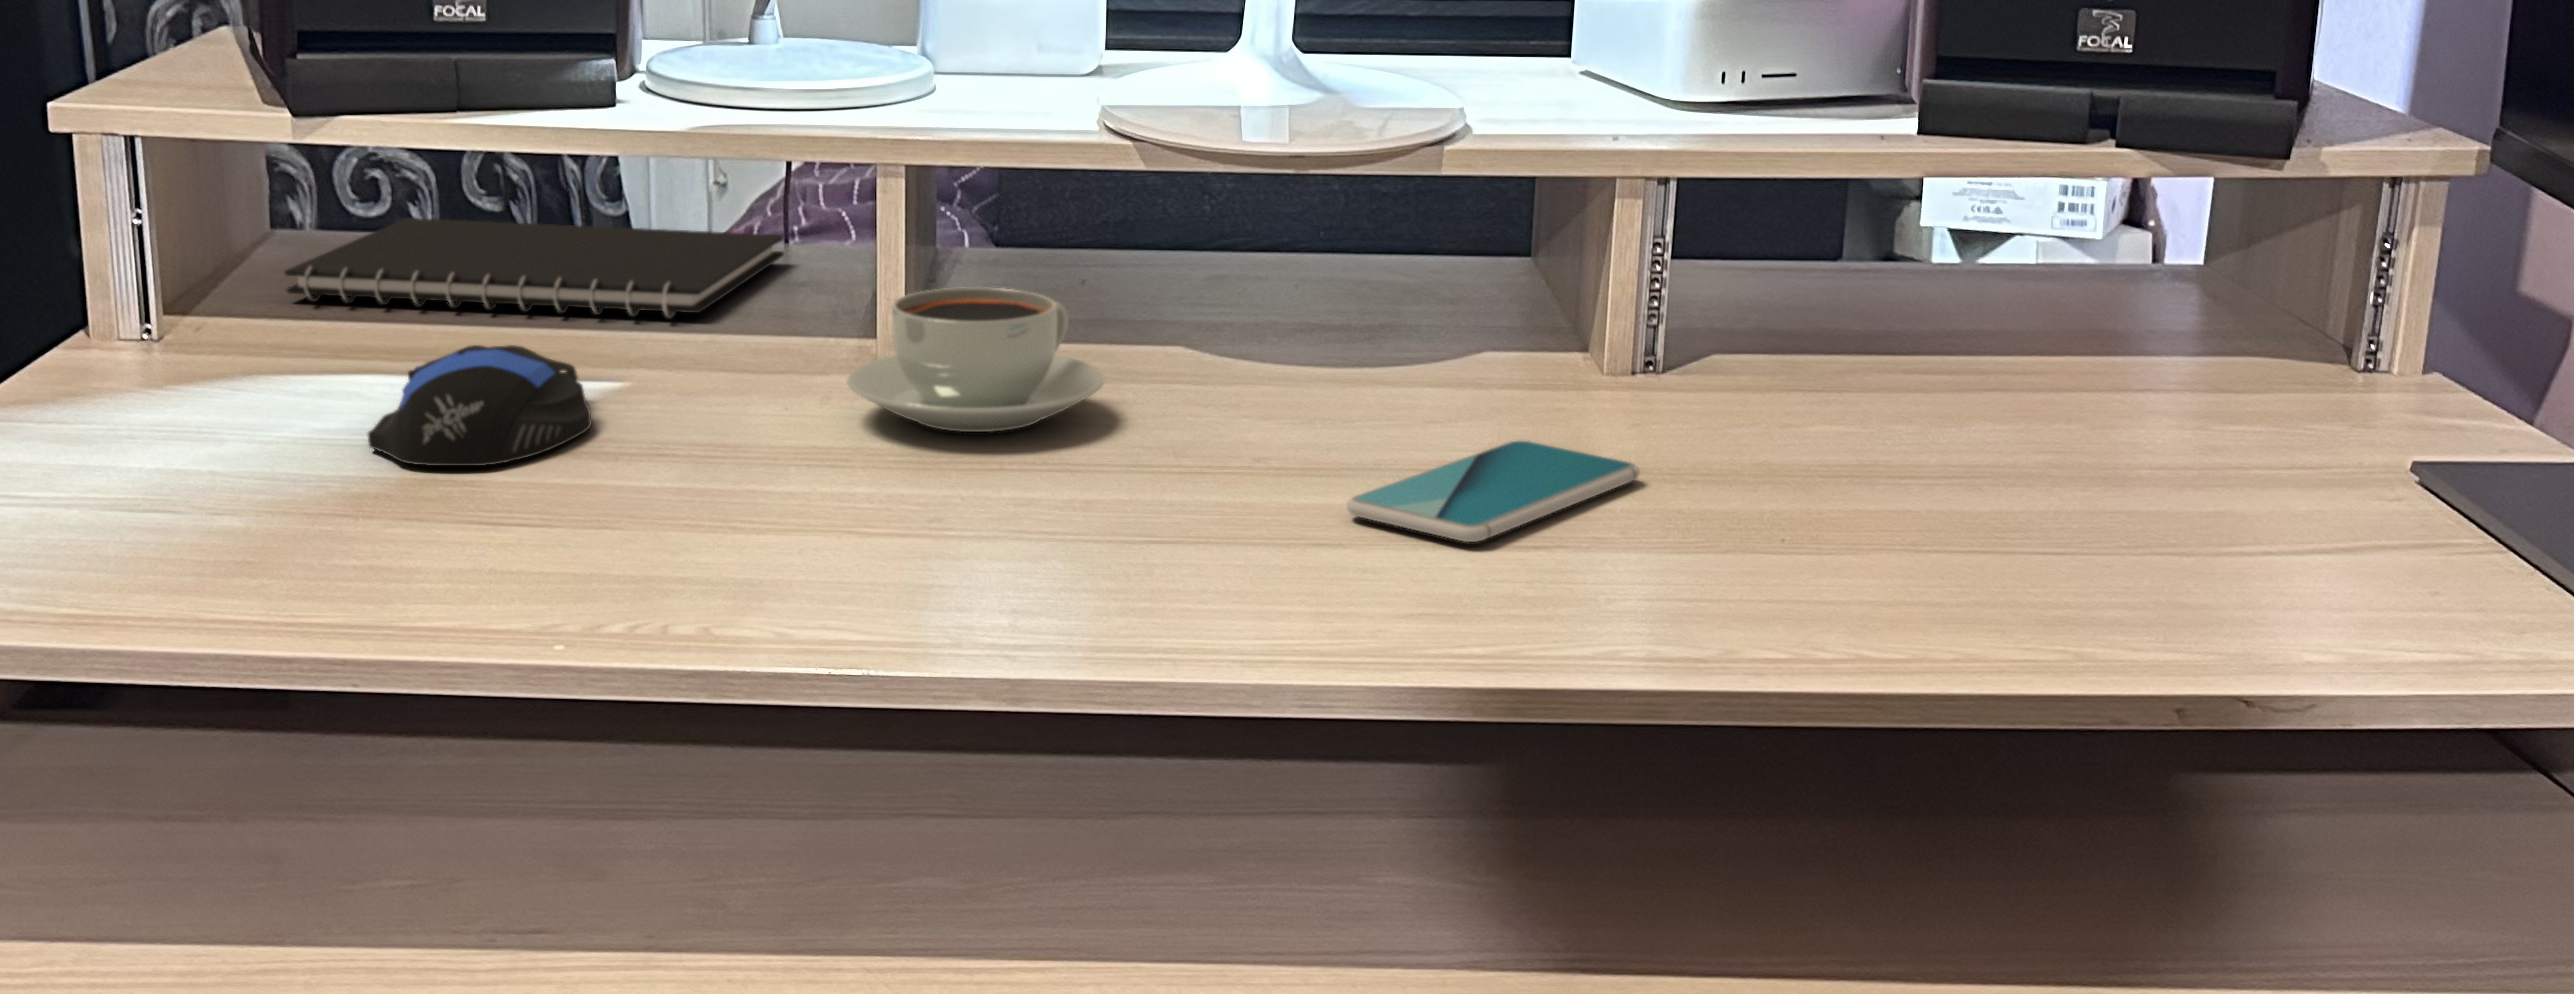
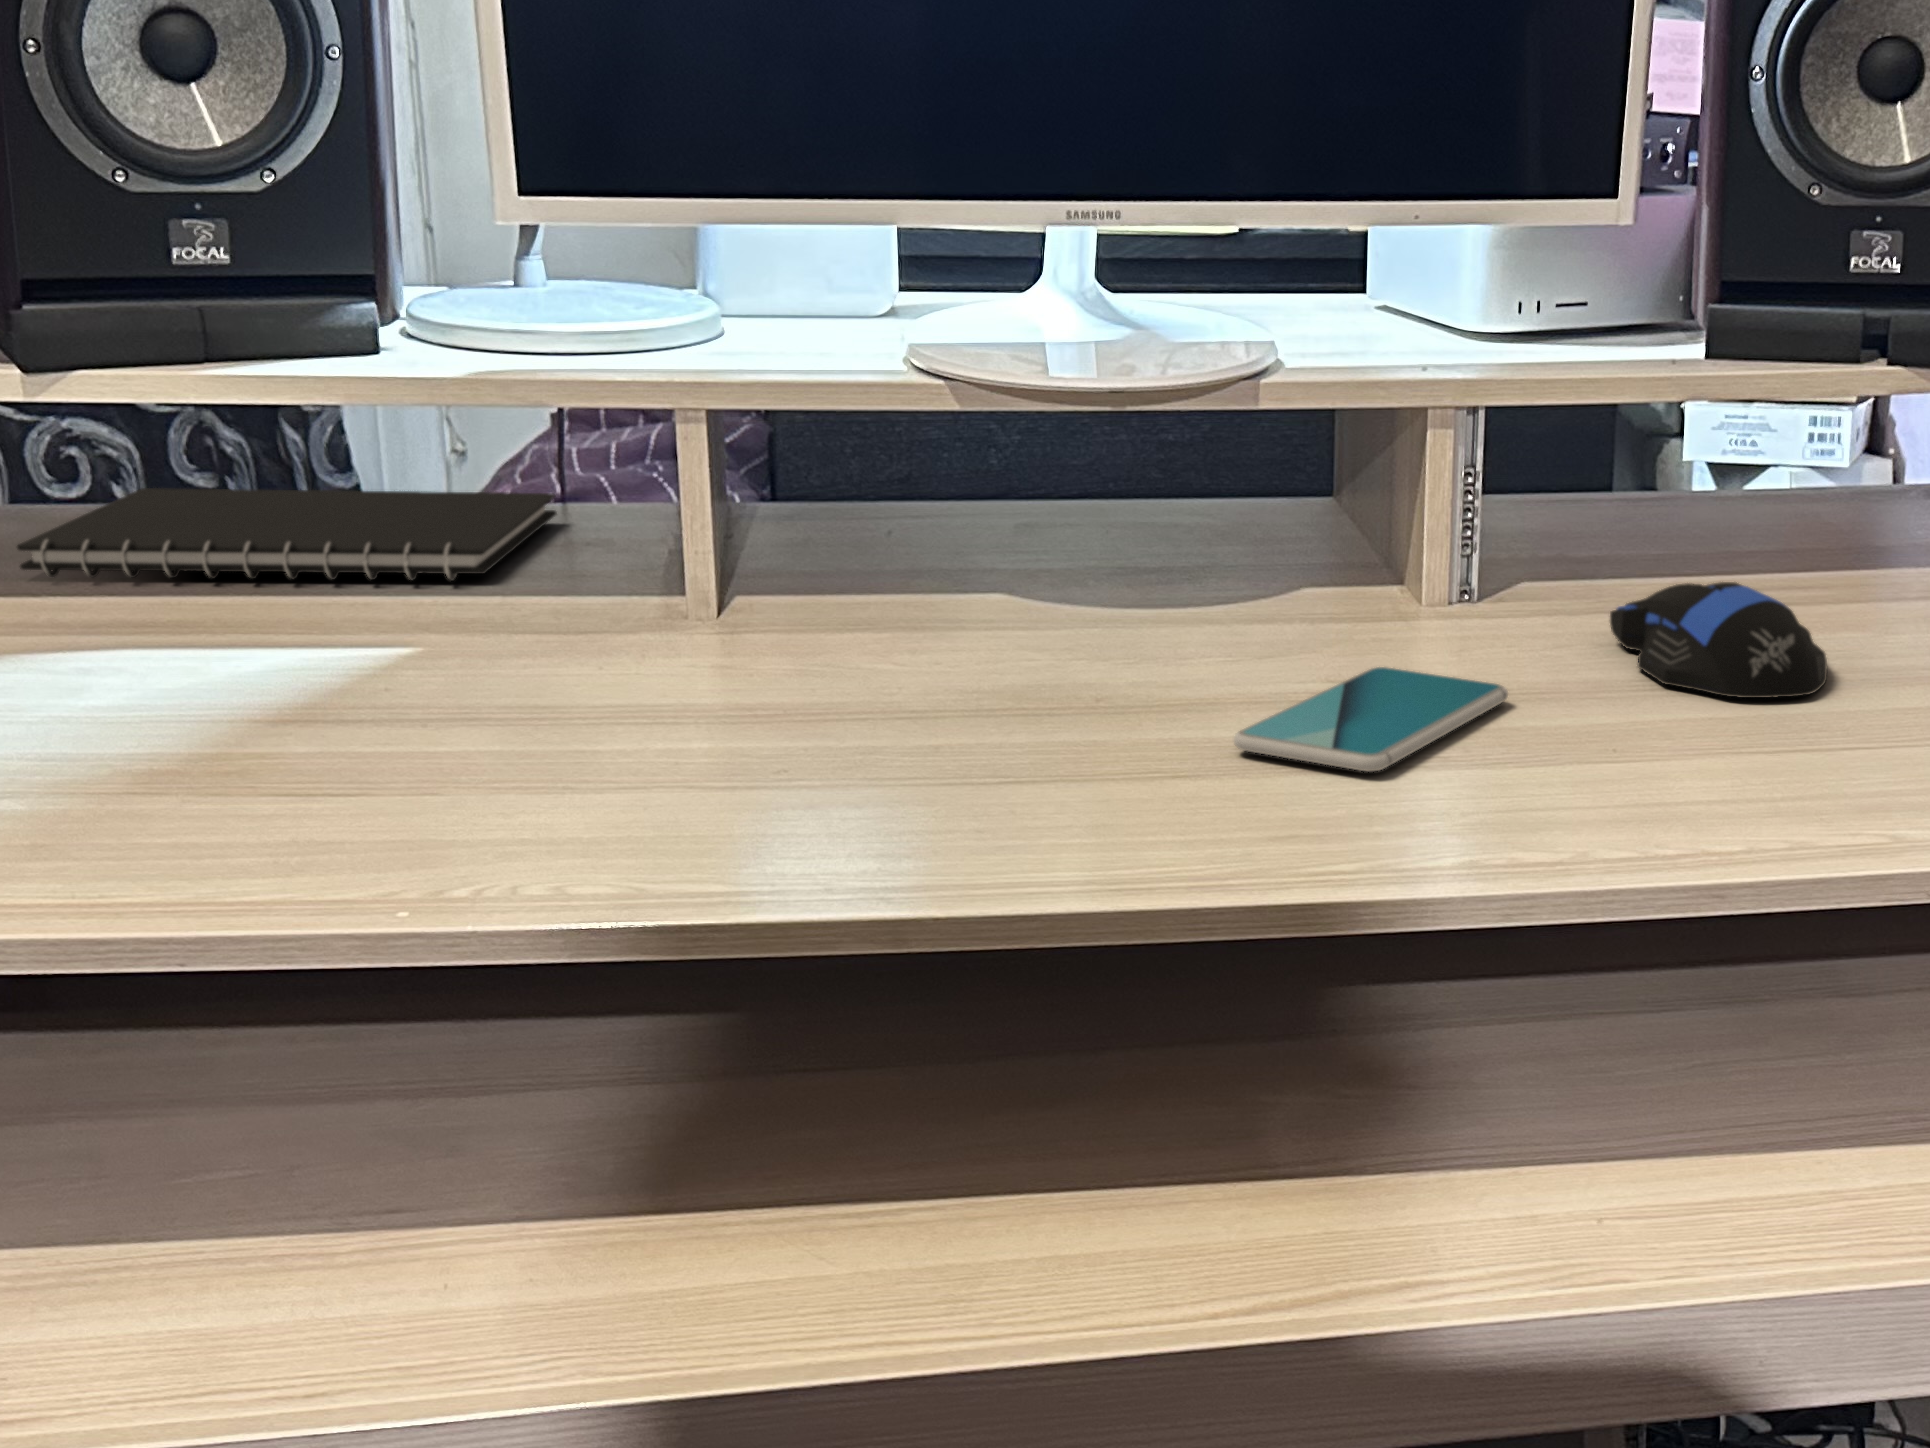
coffee cup: present [847,287,1104,432] -> none [673,533,945,683]
computer mouse: present [368,345,591,466] -> present [1610,582,1827,698]

